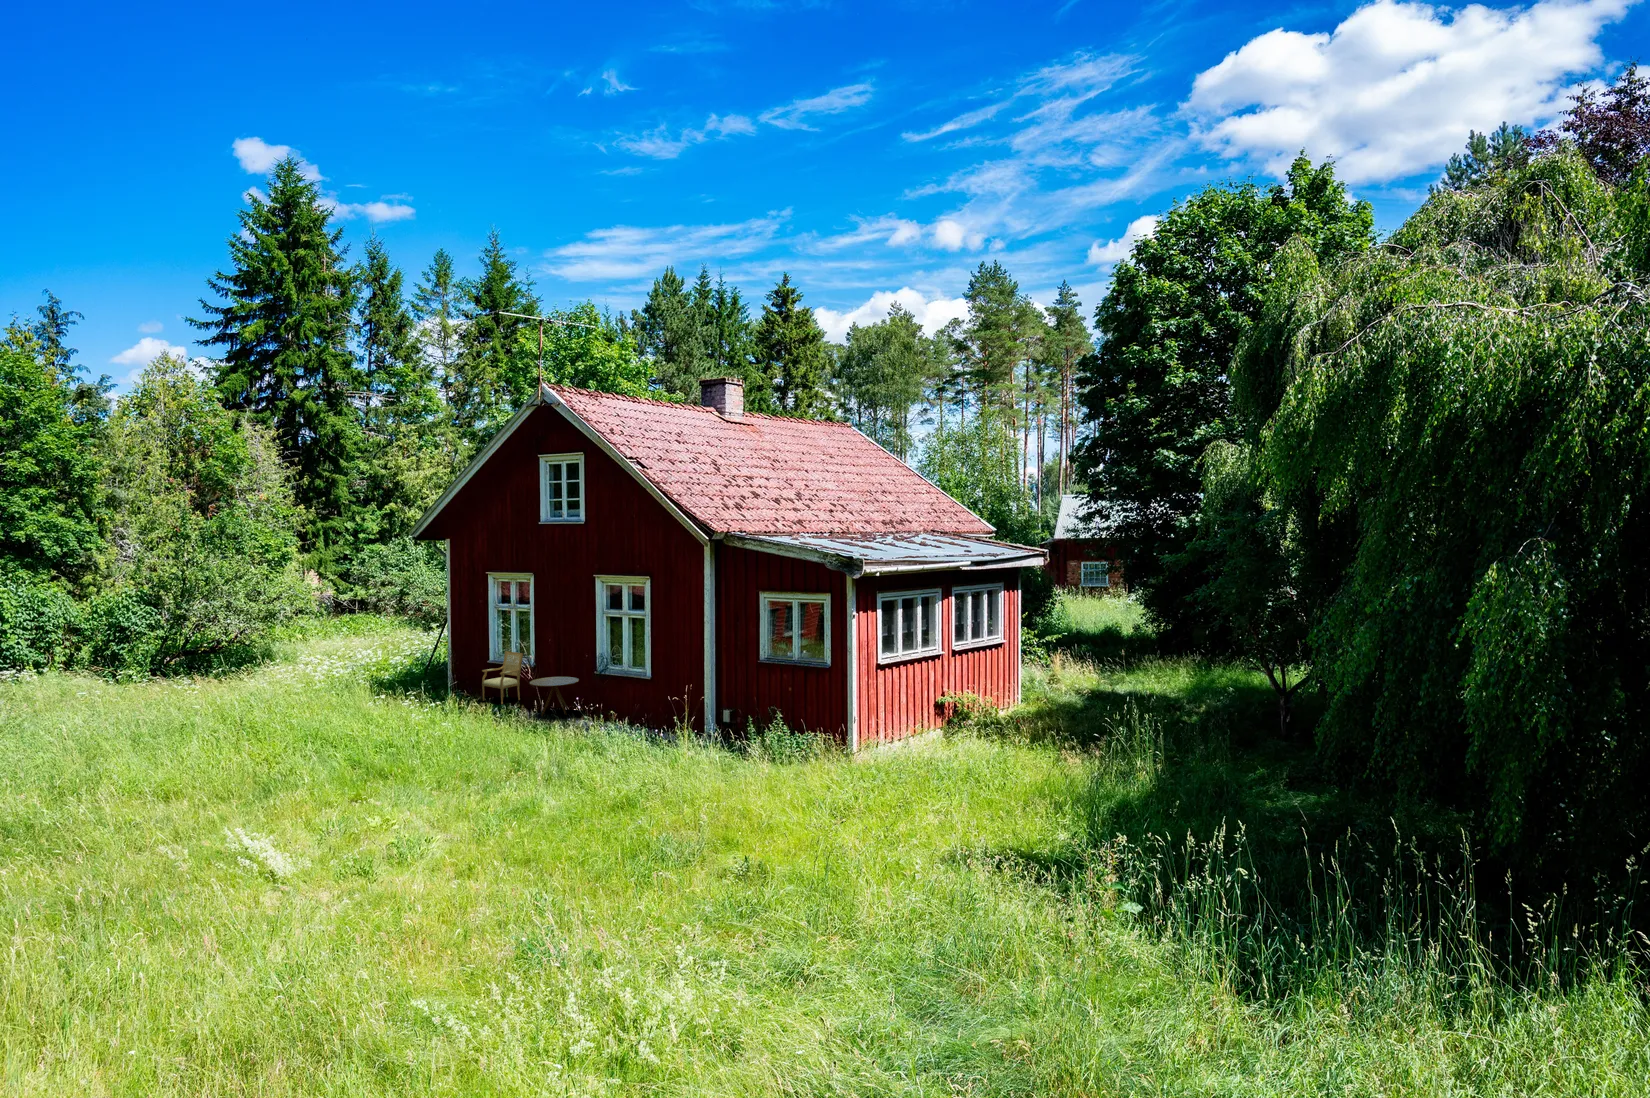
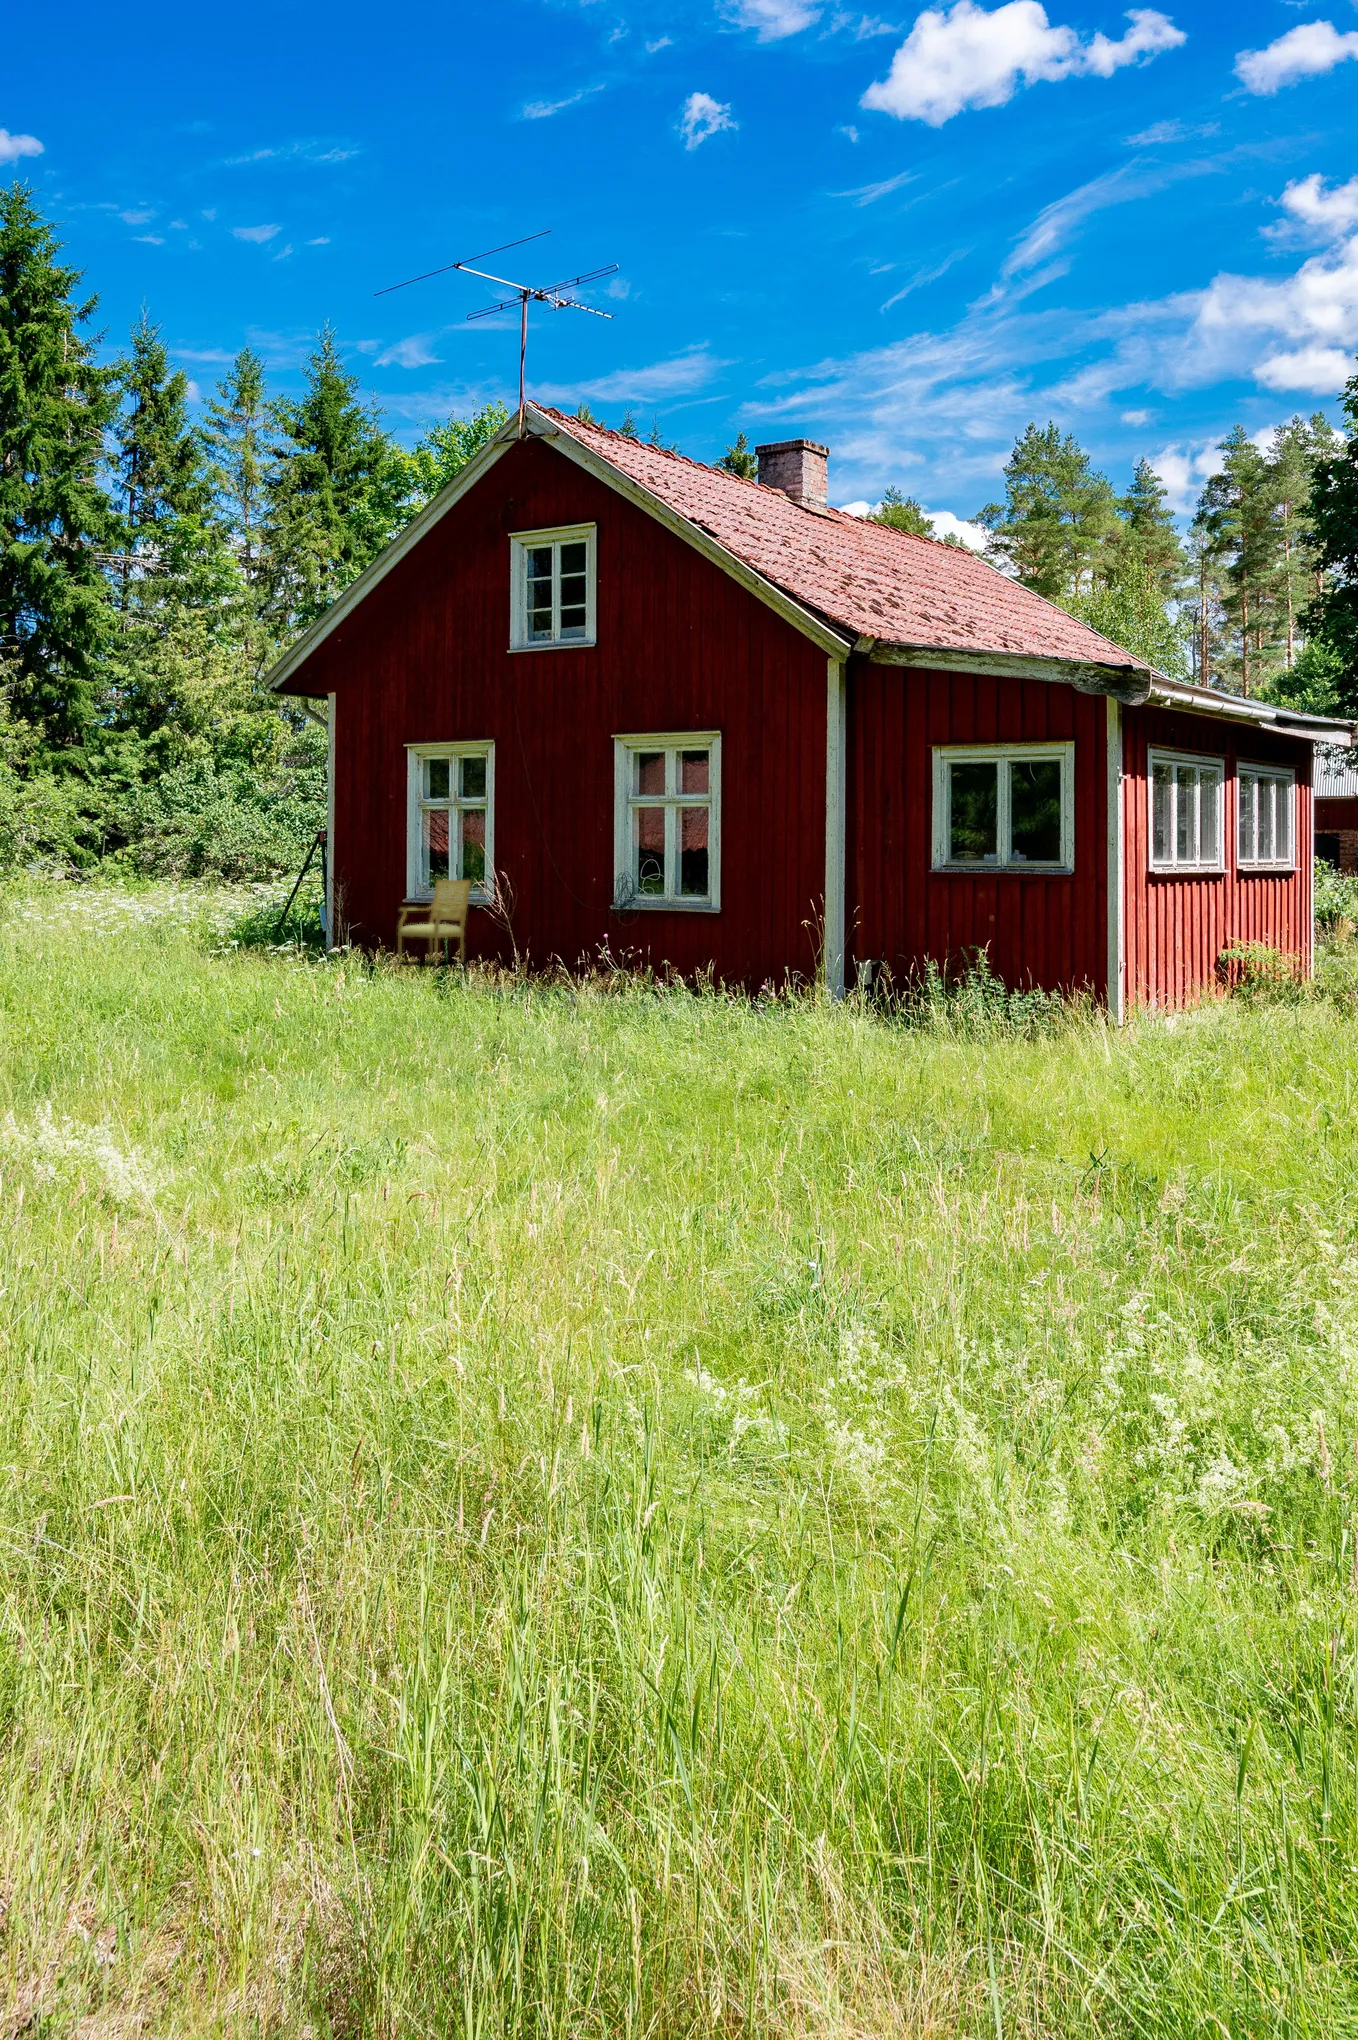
round table: present [530,677,579,716] -> none [497,914,583,975]

